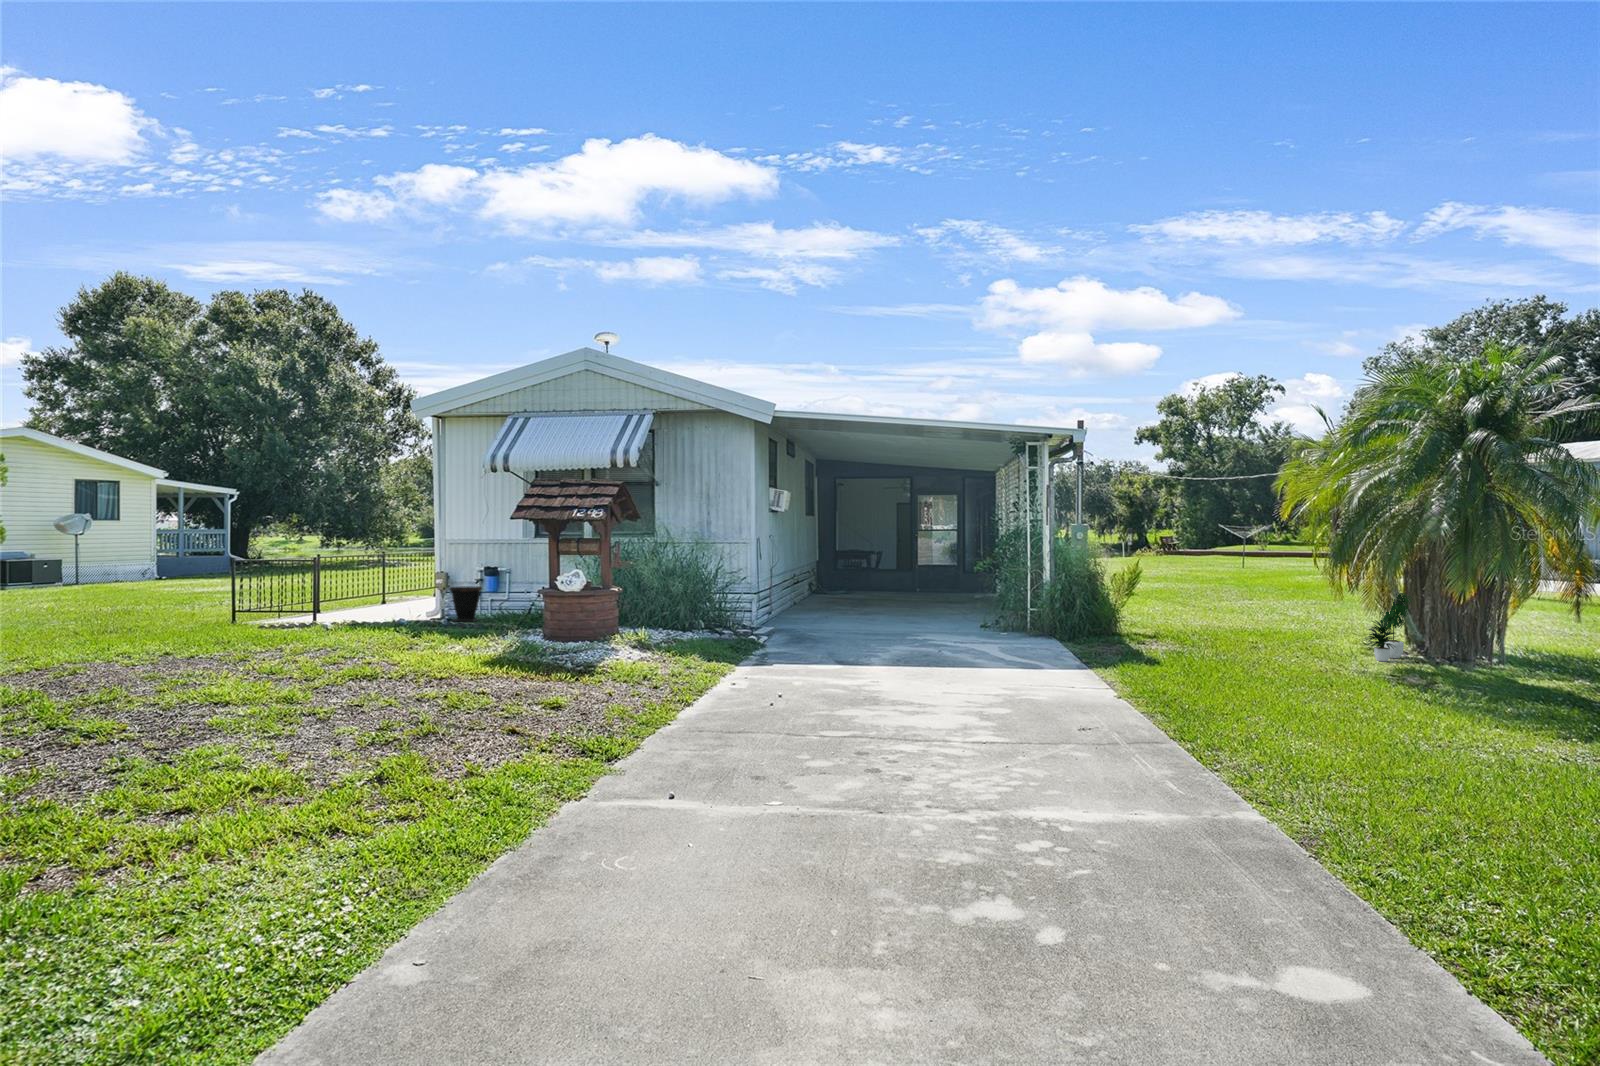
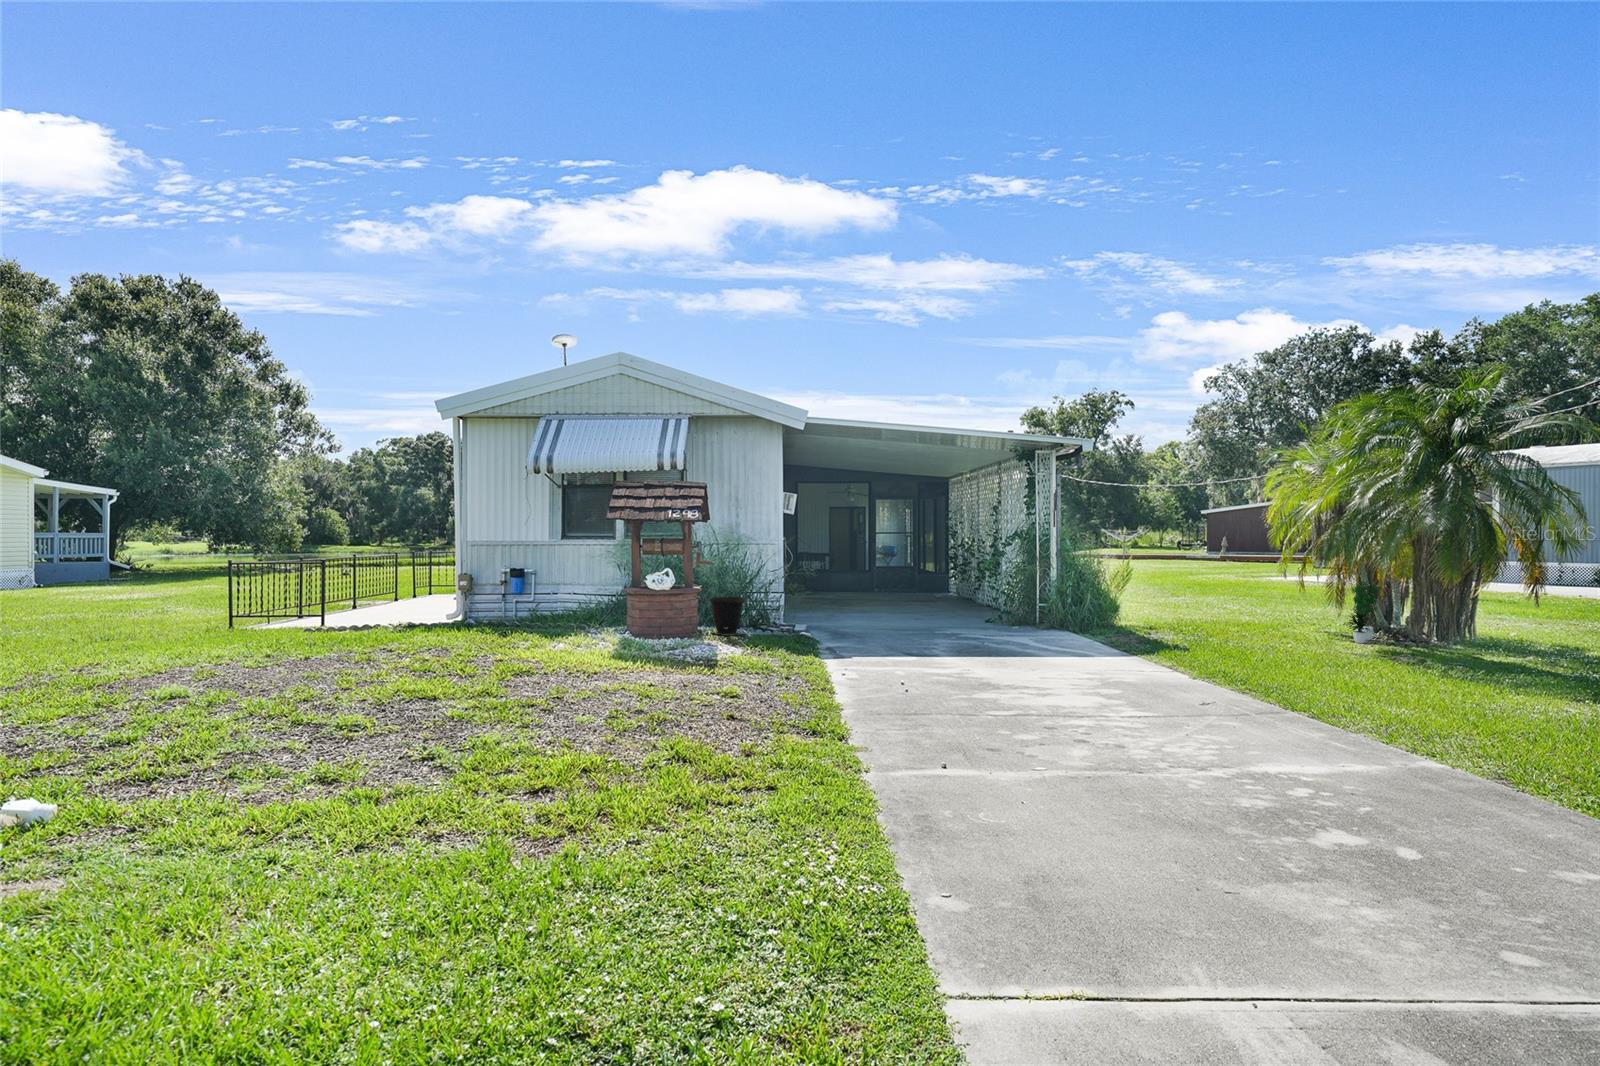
bucket: present [450,586,482,621] -> present [710,597,745,636]

